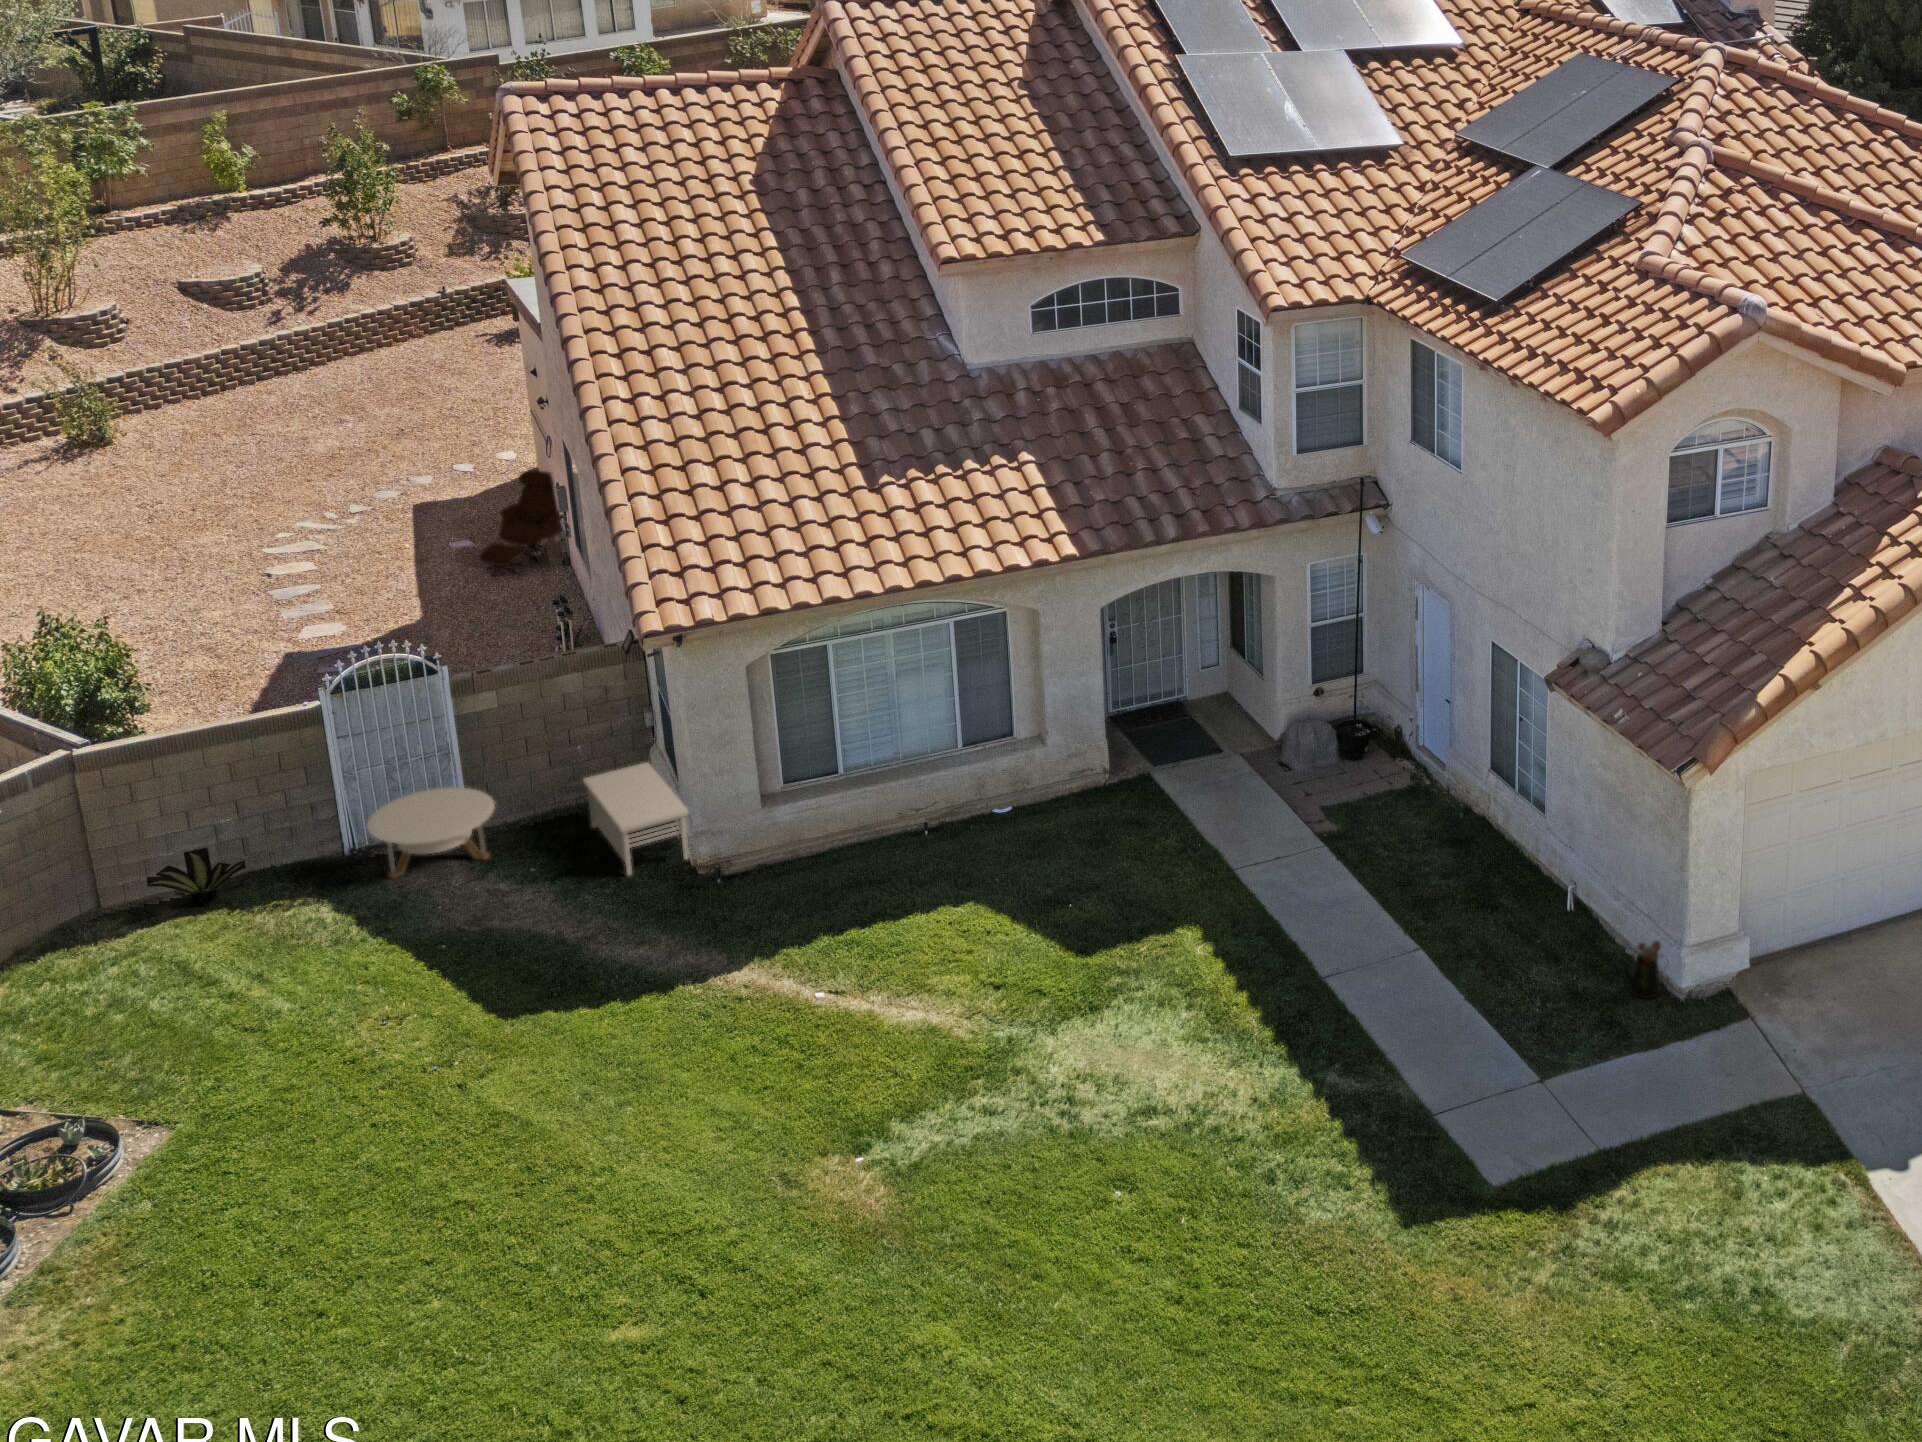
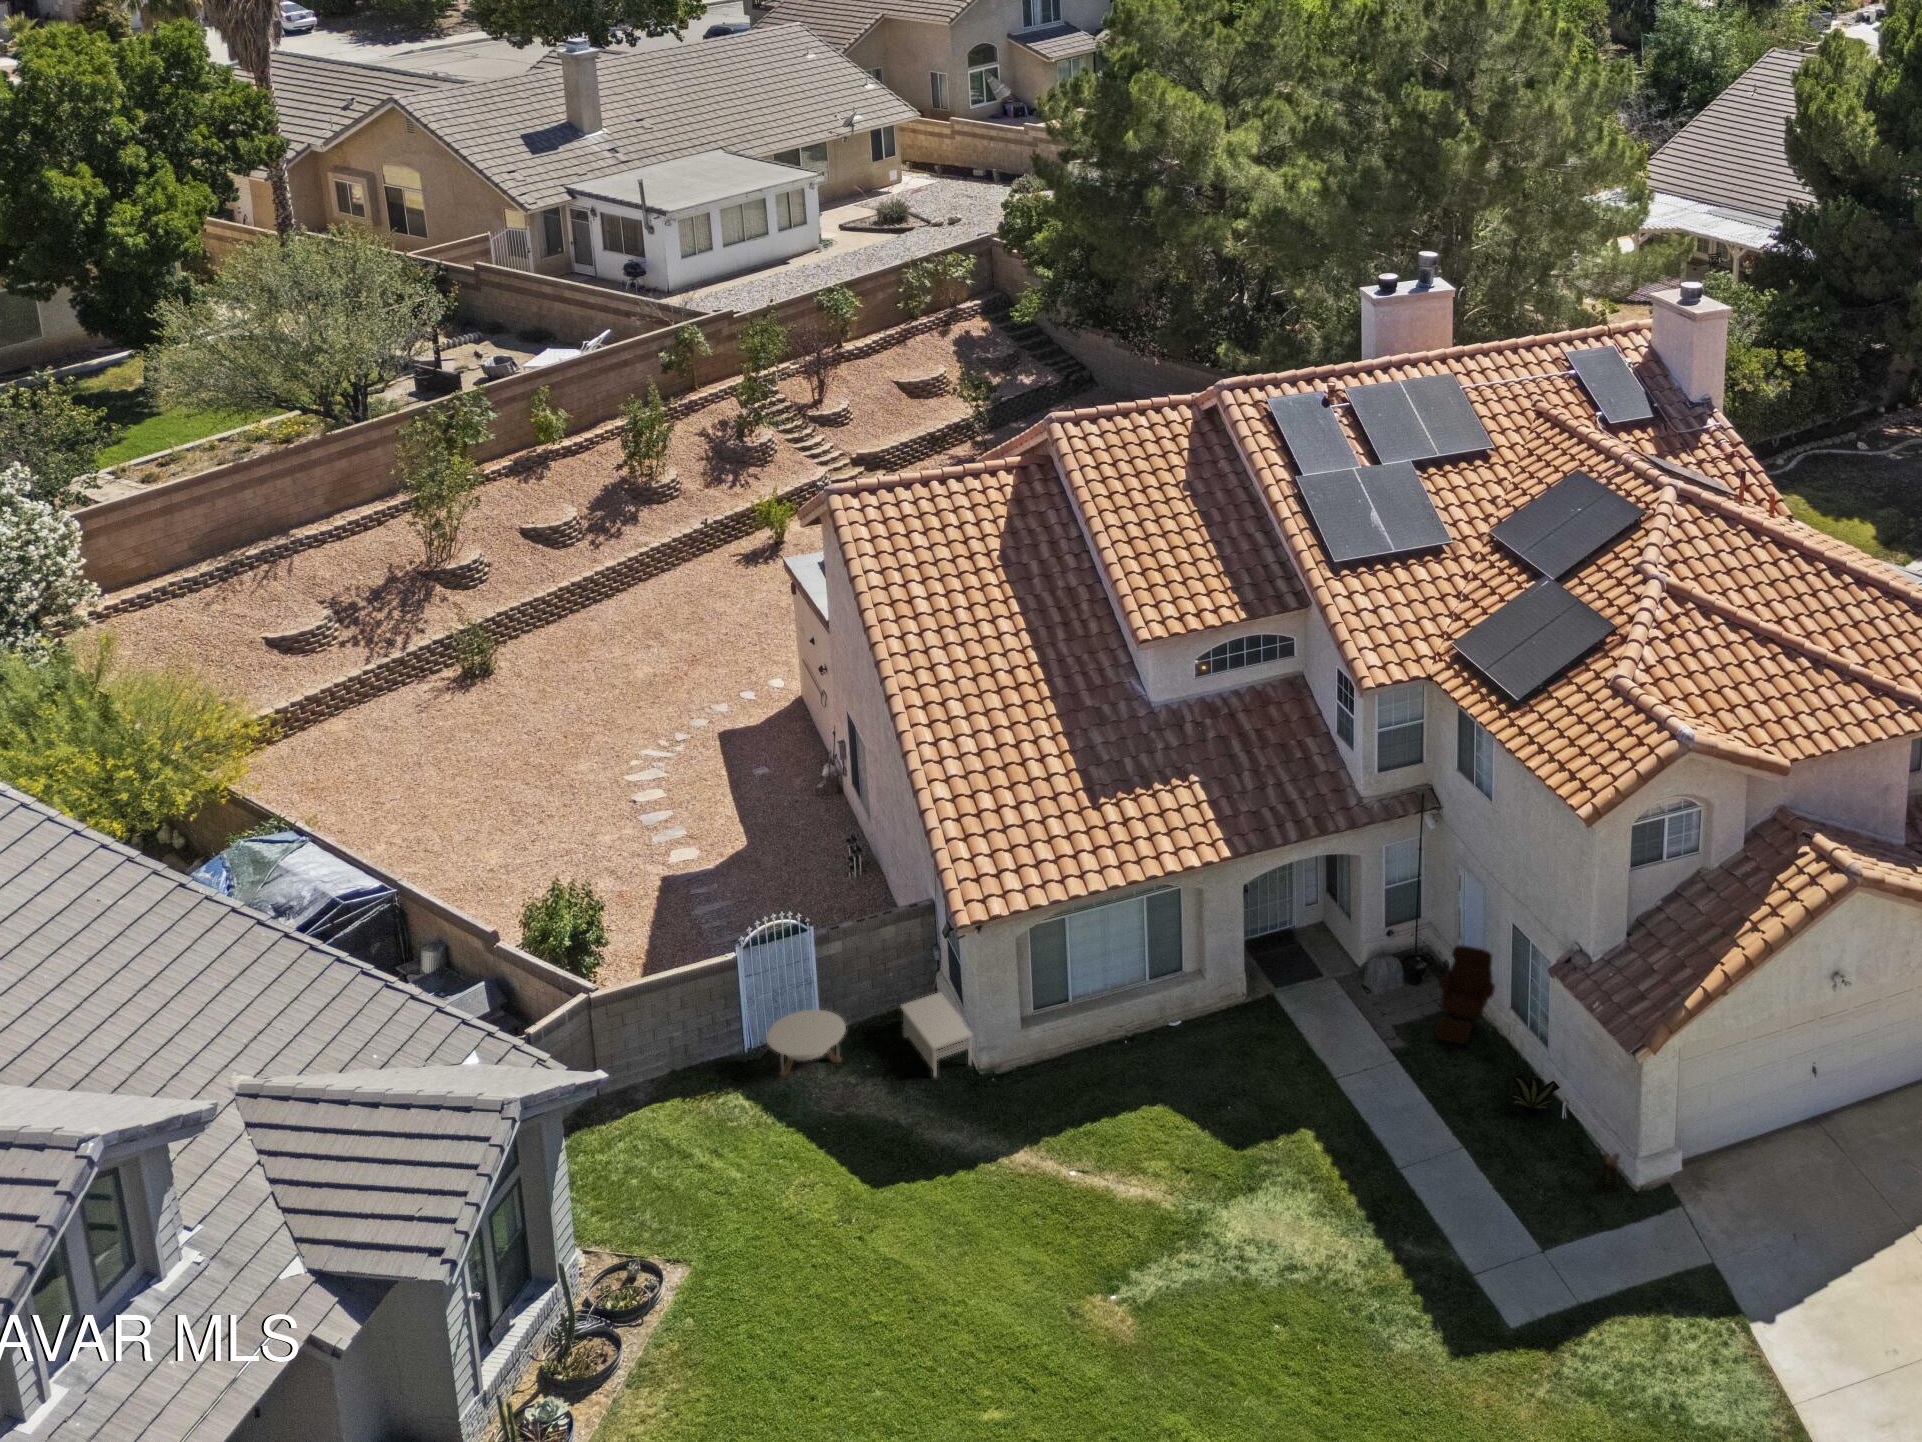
lounge chair: present [479,470,561,569] -> present [1435,945,1495,1044]
potted plant: present [147,848,246,906] -> present [1509,1074,1560,1115]

